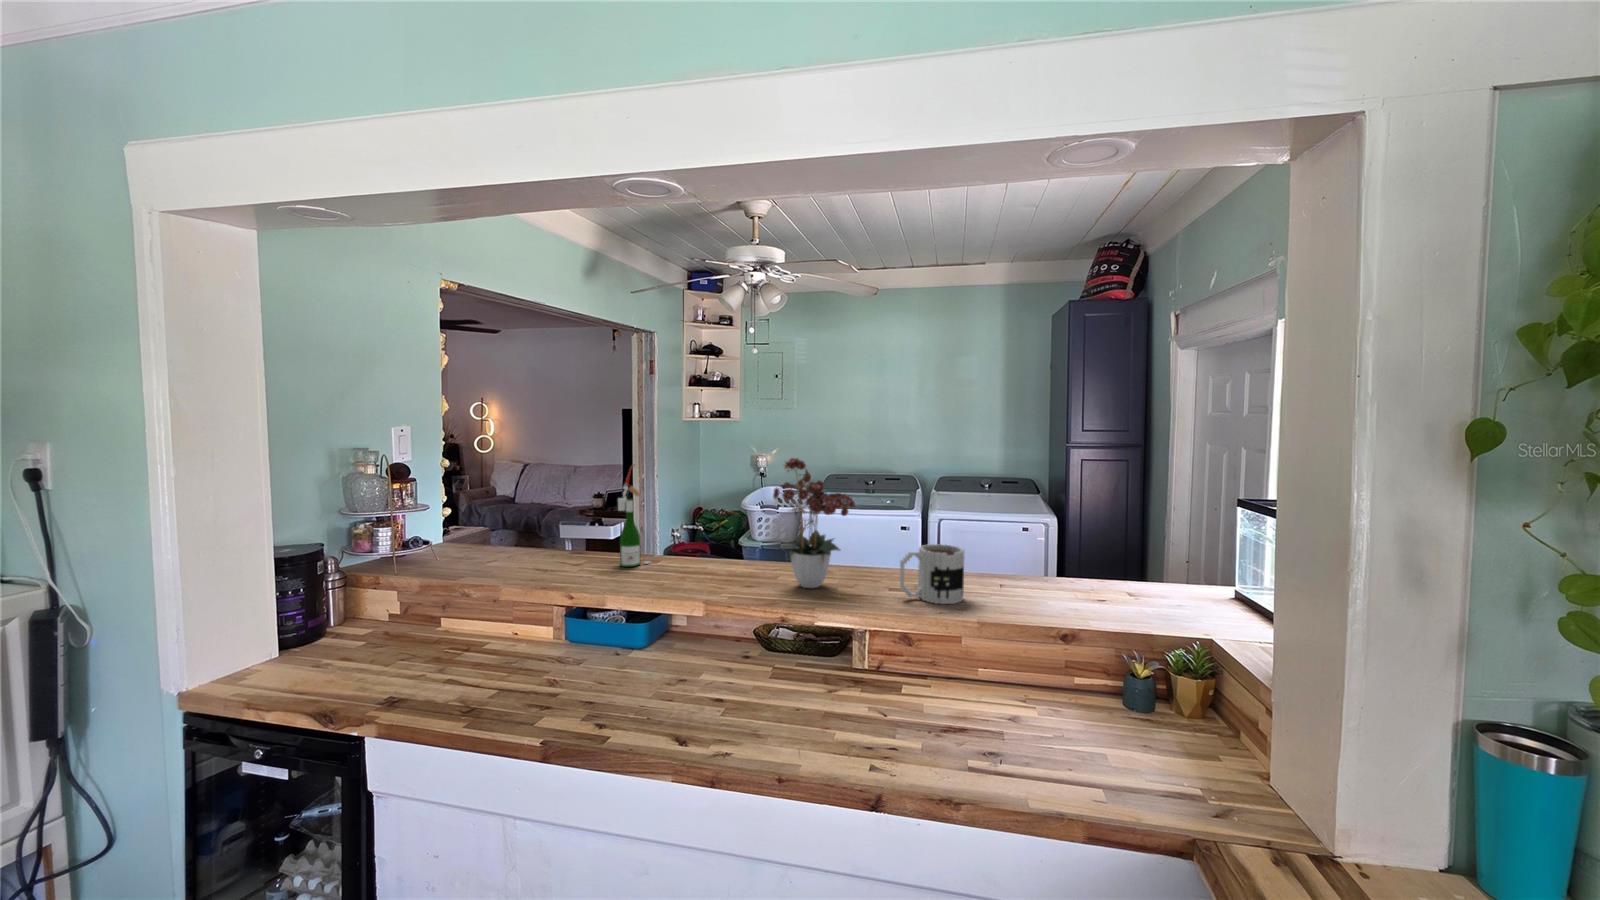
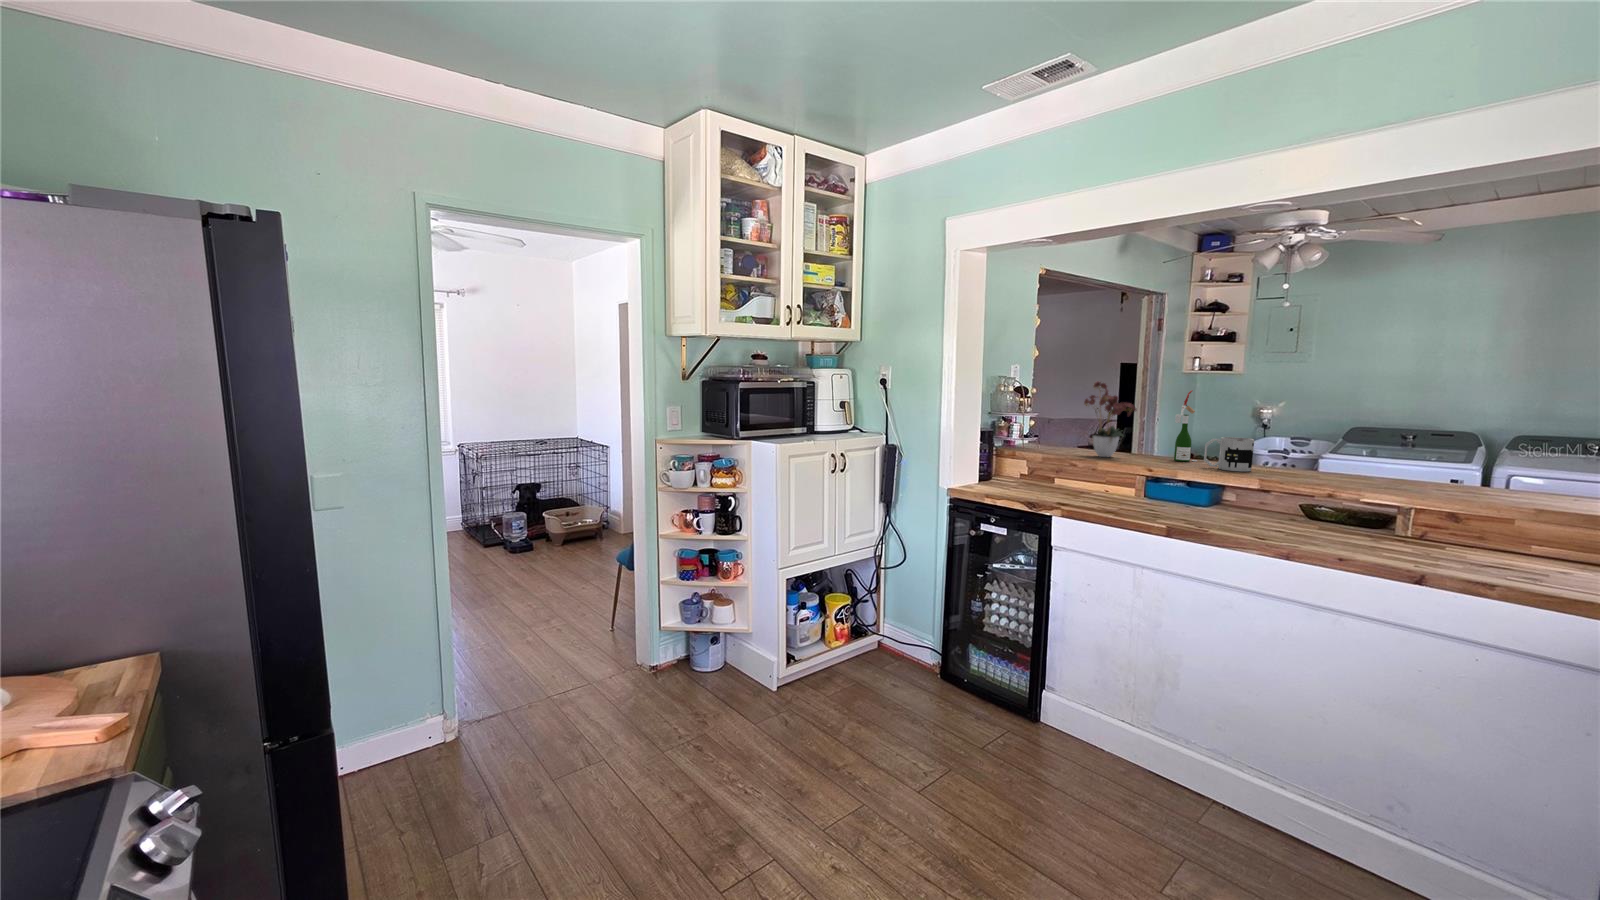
flower arrangement: present [773,458,855,588] -> present [1084,381,1137,457]
mug: present [900,544,964,604] -> present [1204,437,1254,472]

